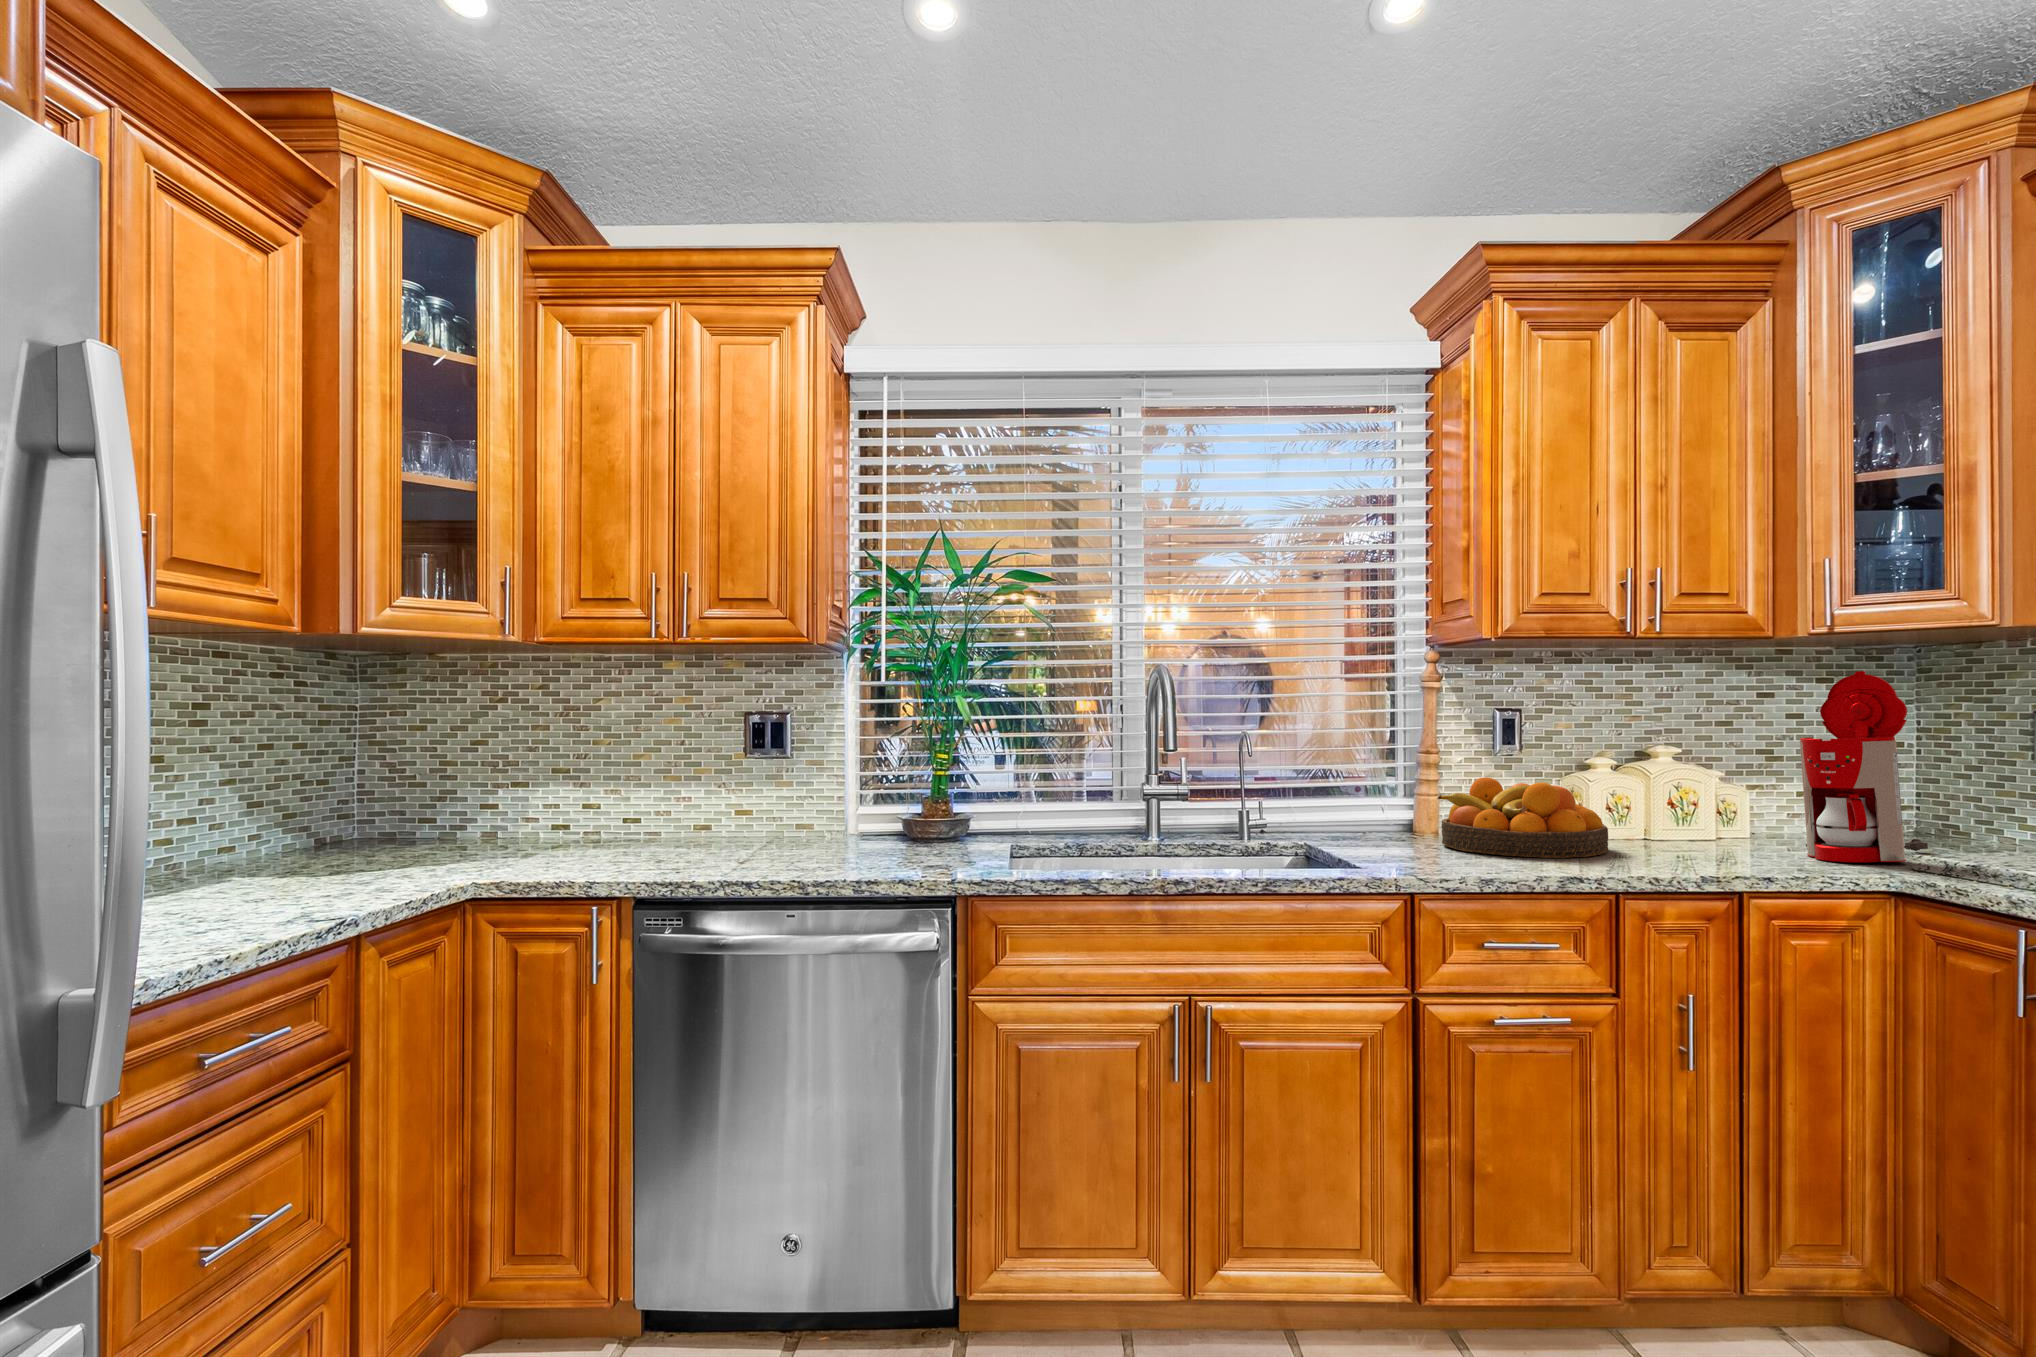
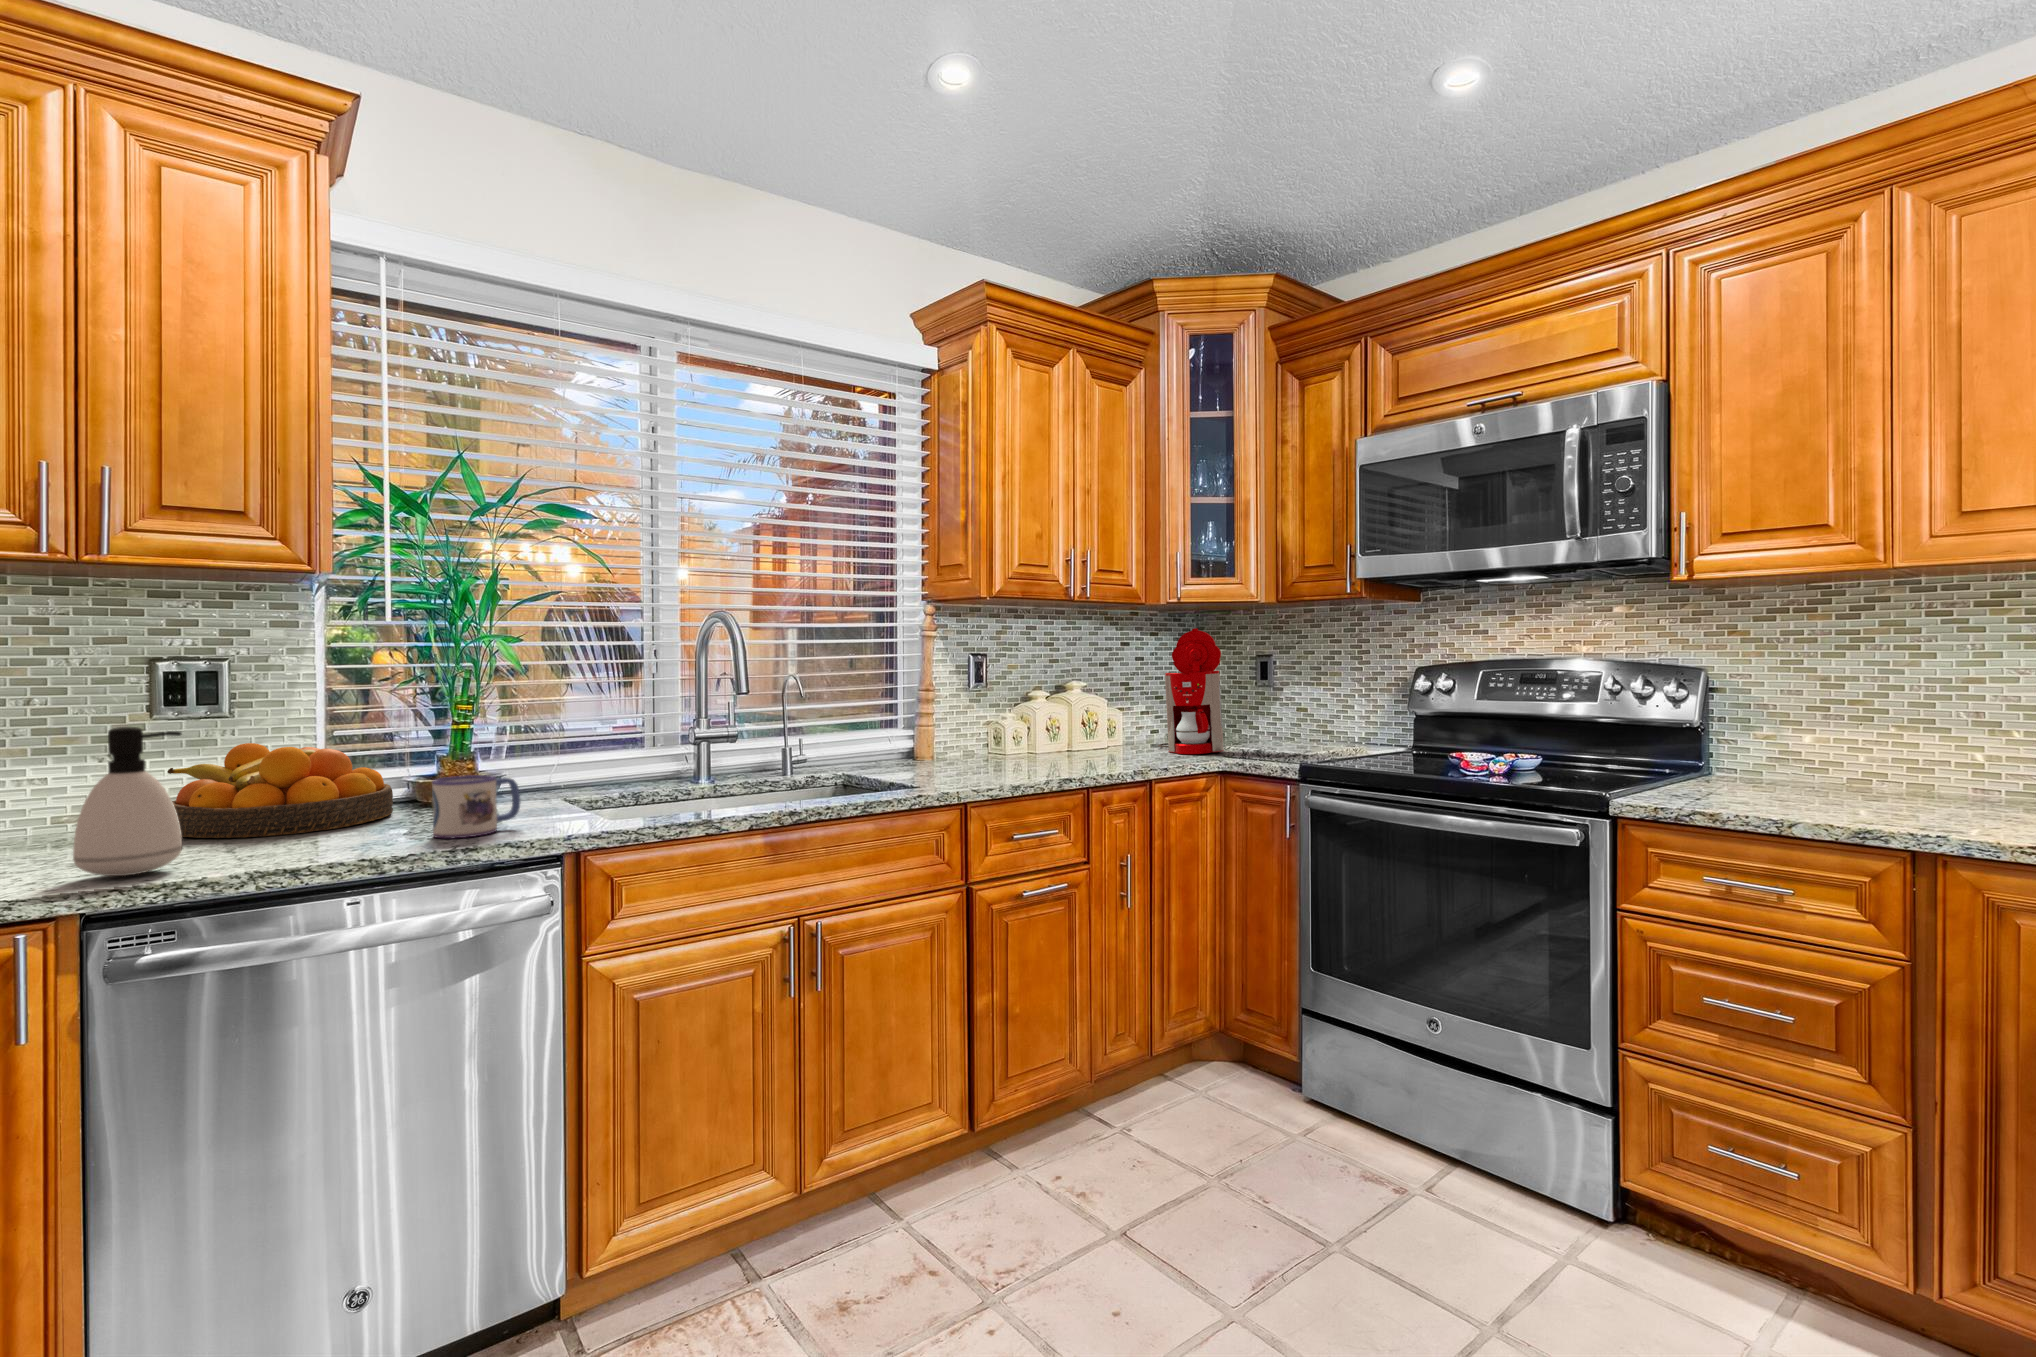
soap dispenser: none [631,762,692,872] -> present [73,727,182,876]
fruit bowl: present [1437,777,1608,858] -> present [167,743,393,838]
mug: none [860,816,929,871] -> present [432,775,520,838]

